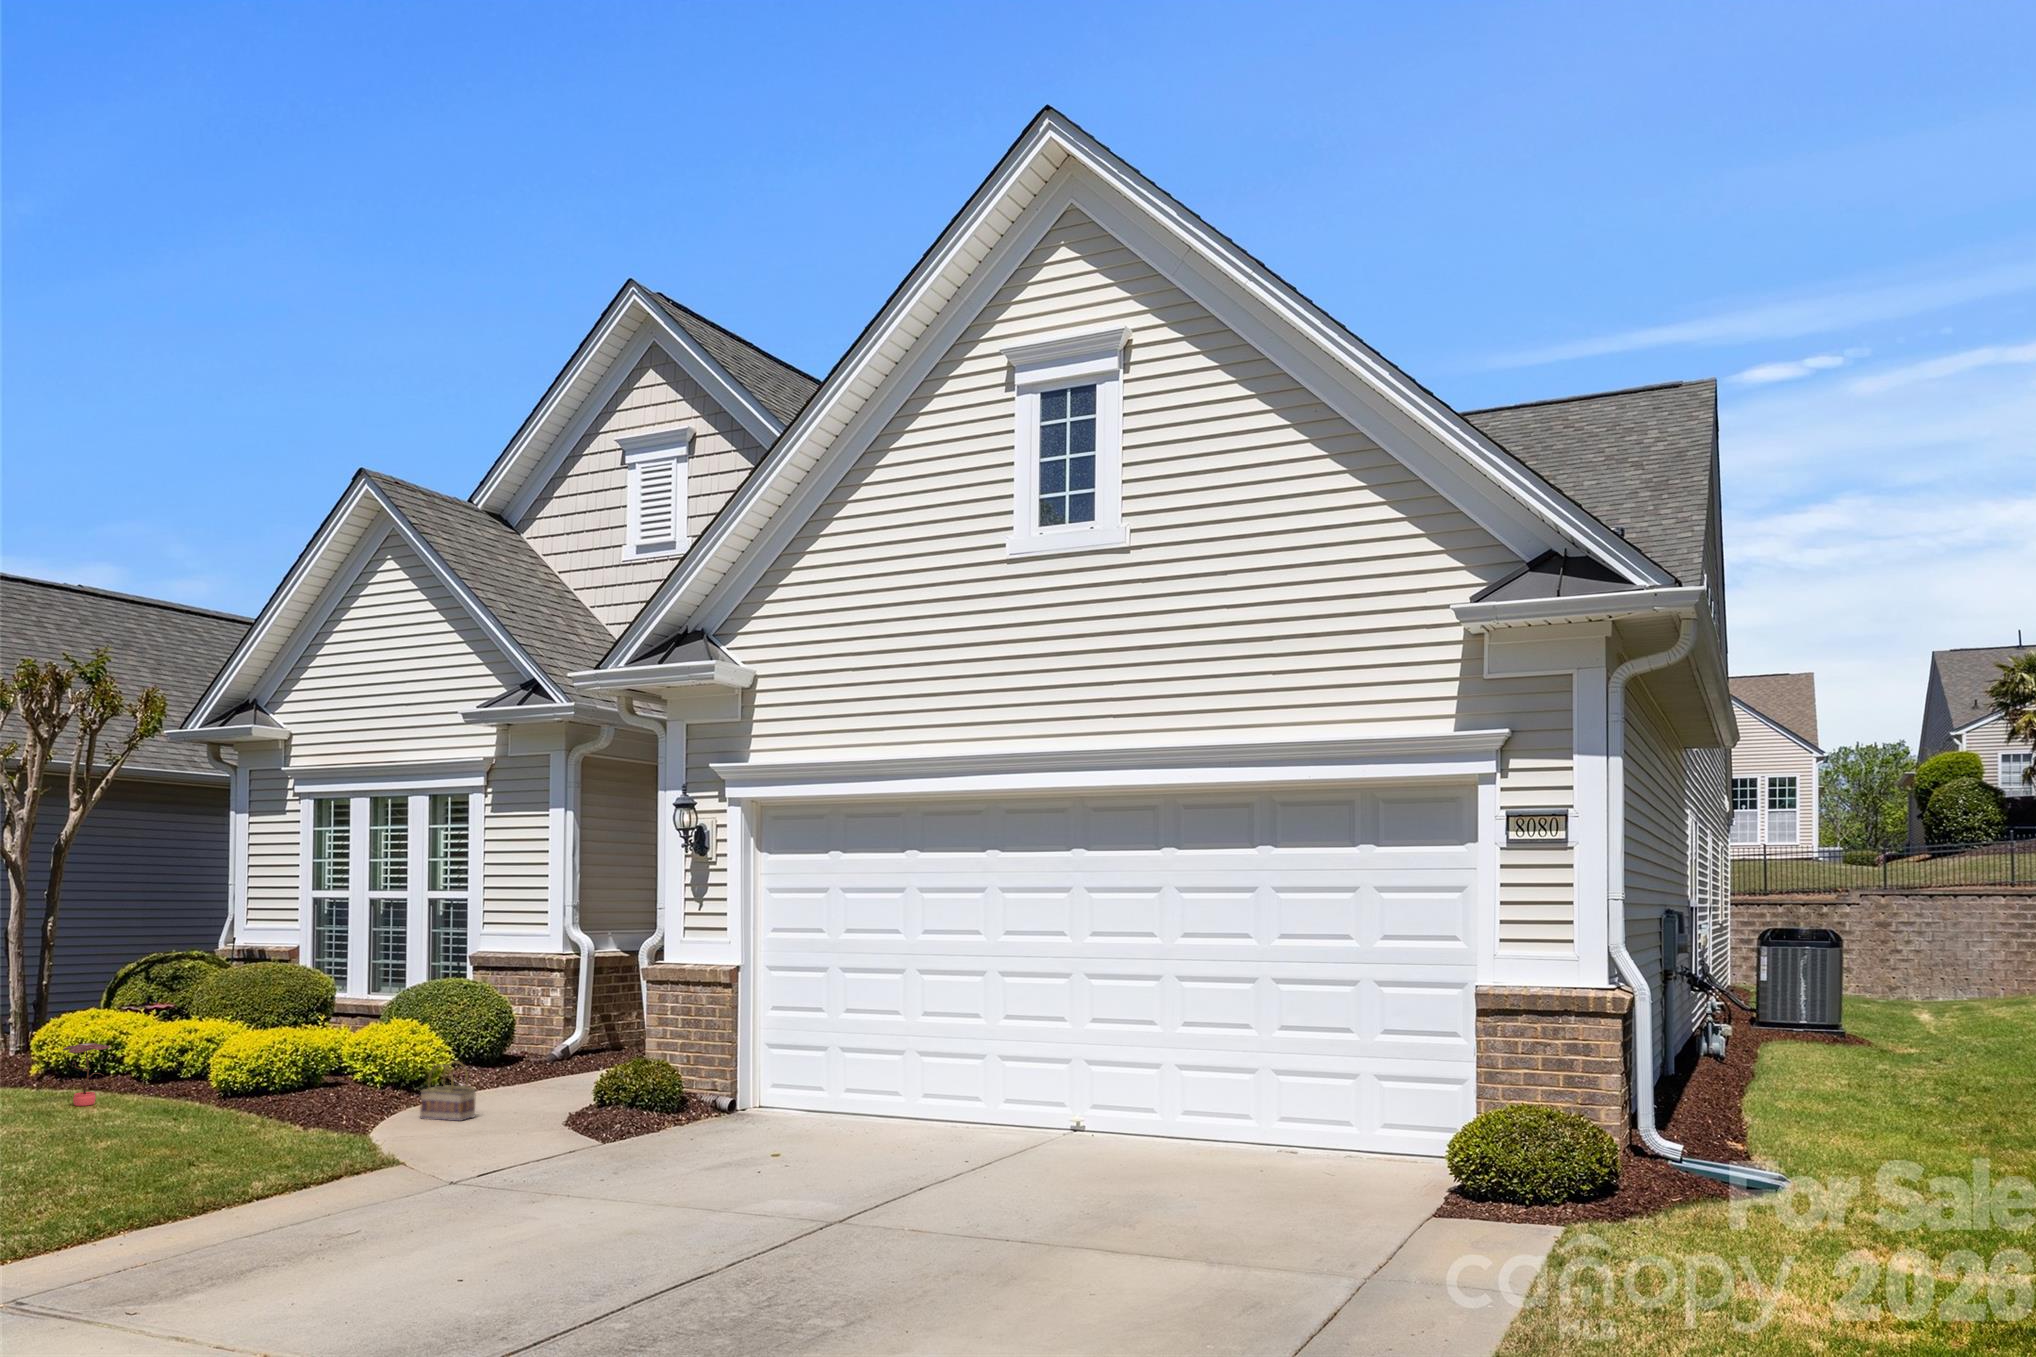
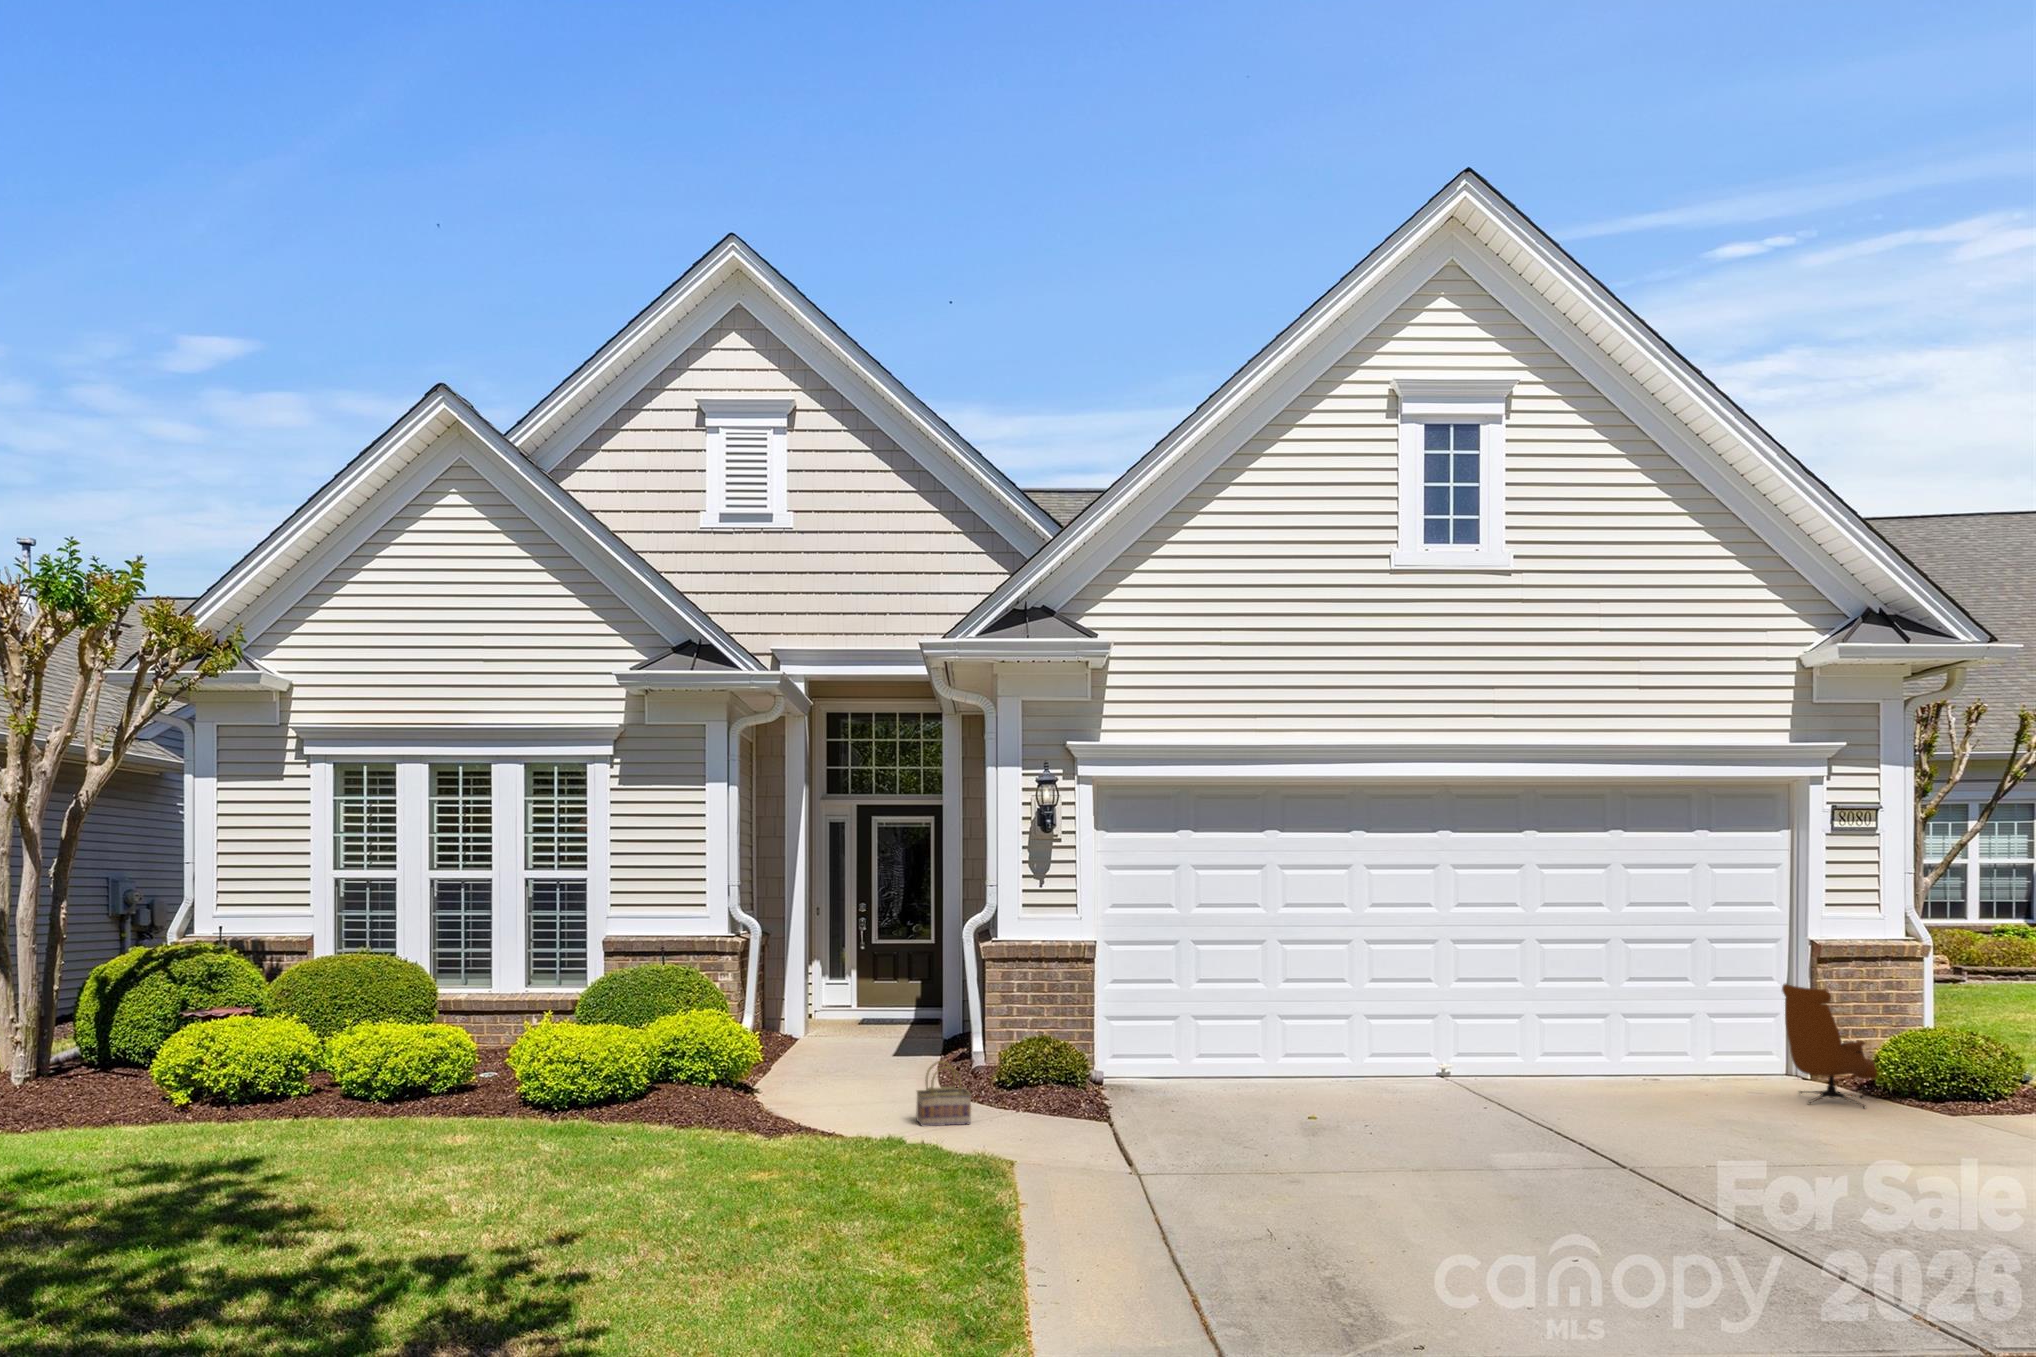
lounge chair: none [1359,1036,1555,1203] -> present [1782,984,1877,1108]
potted plant: present [63,1043,111,1106] -> none [477,1077,536,1155]

